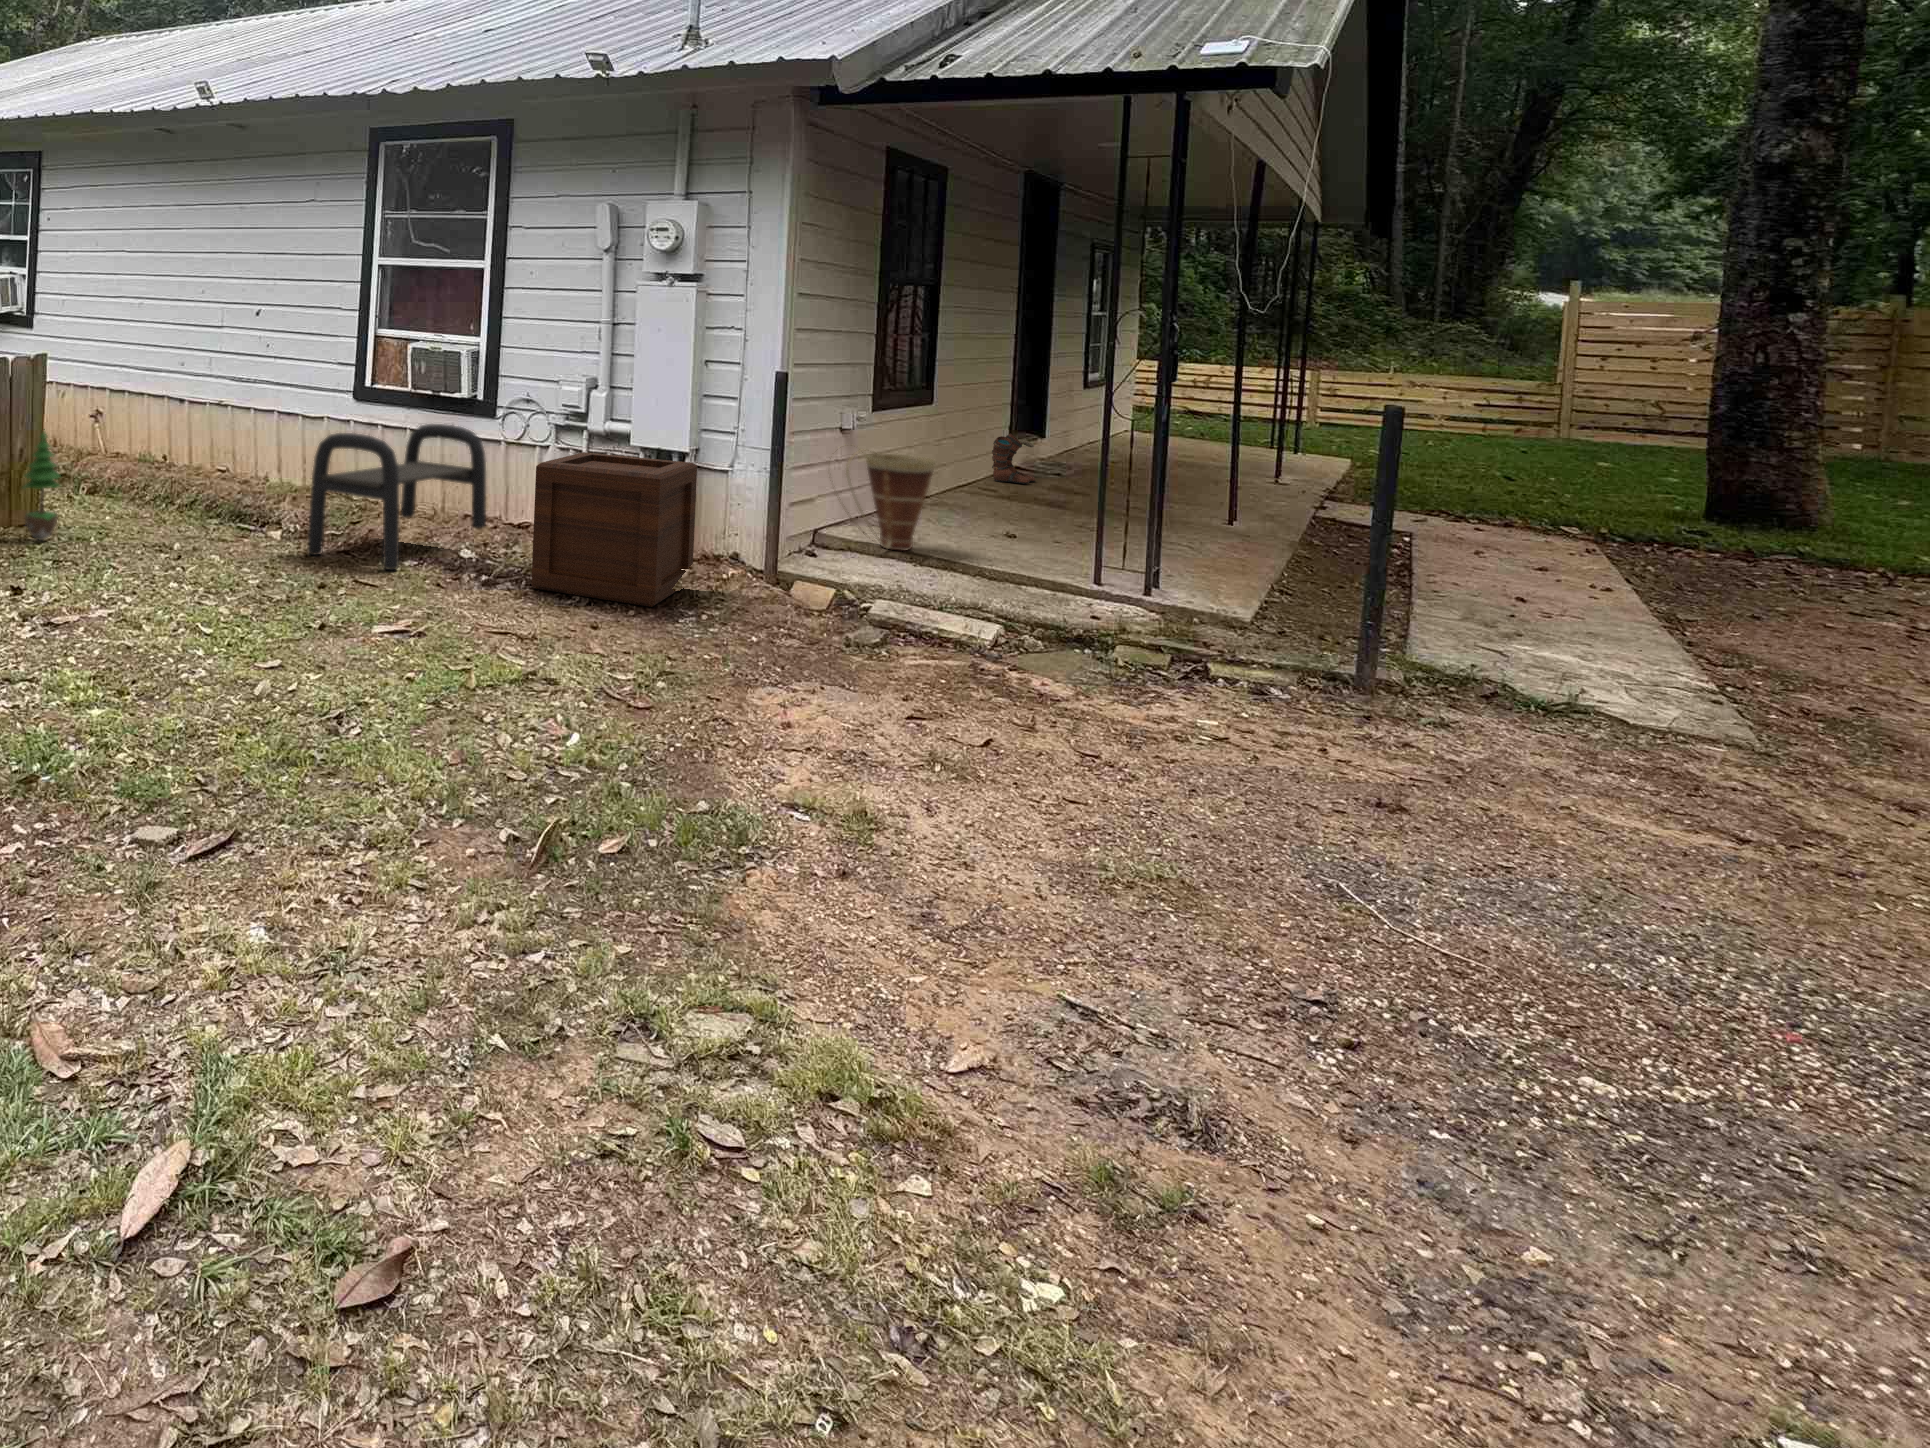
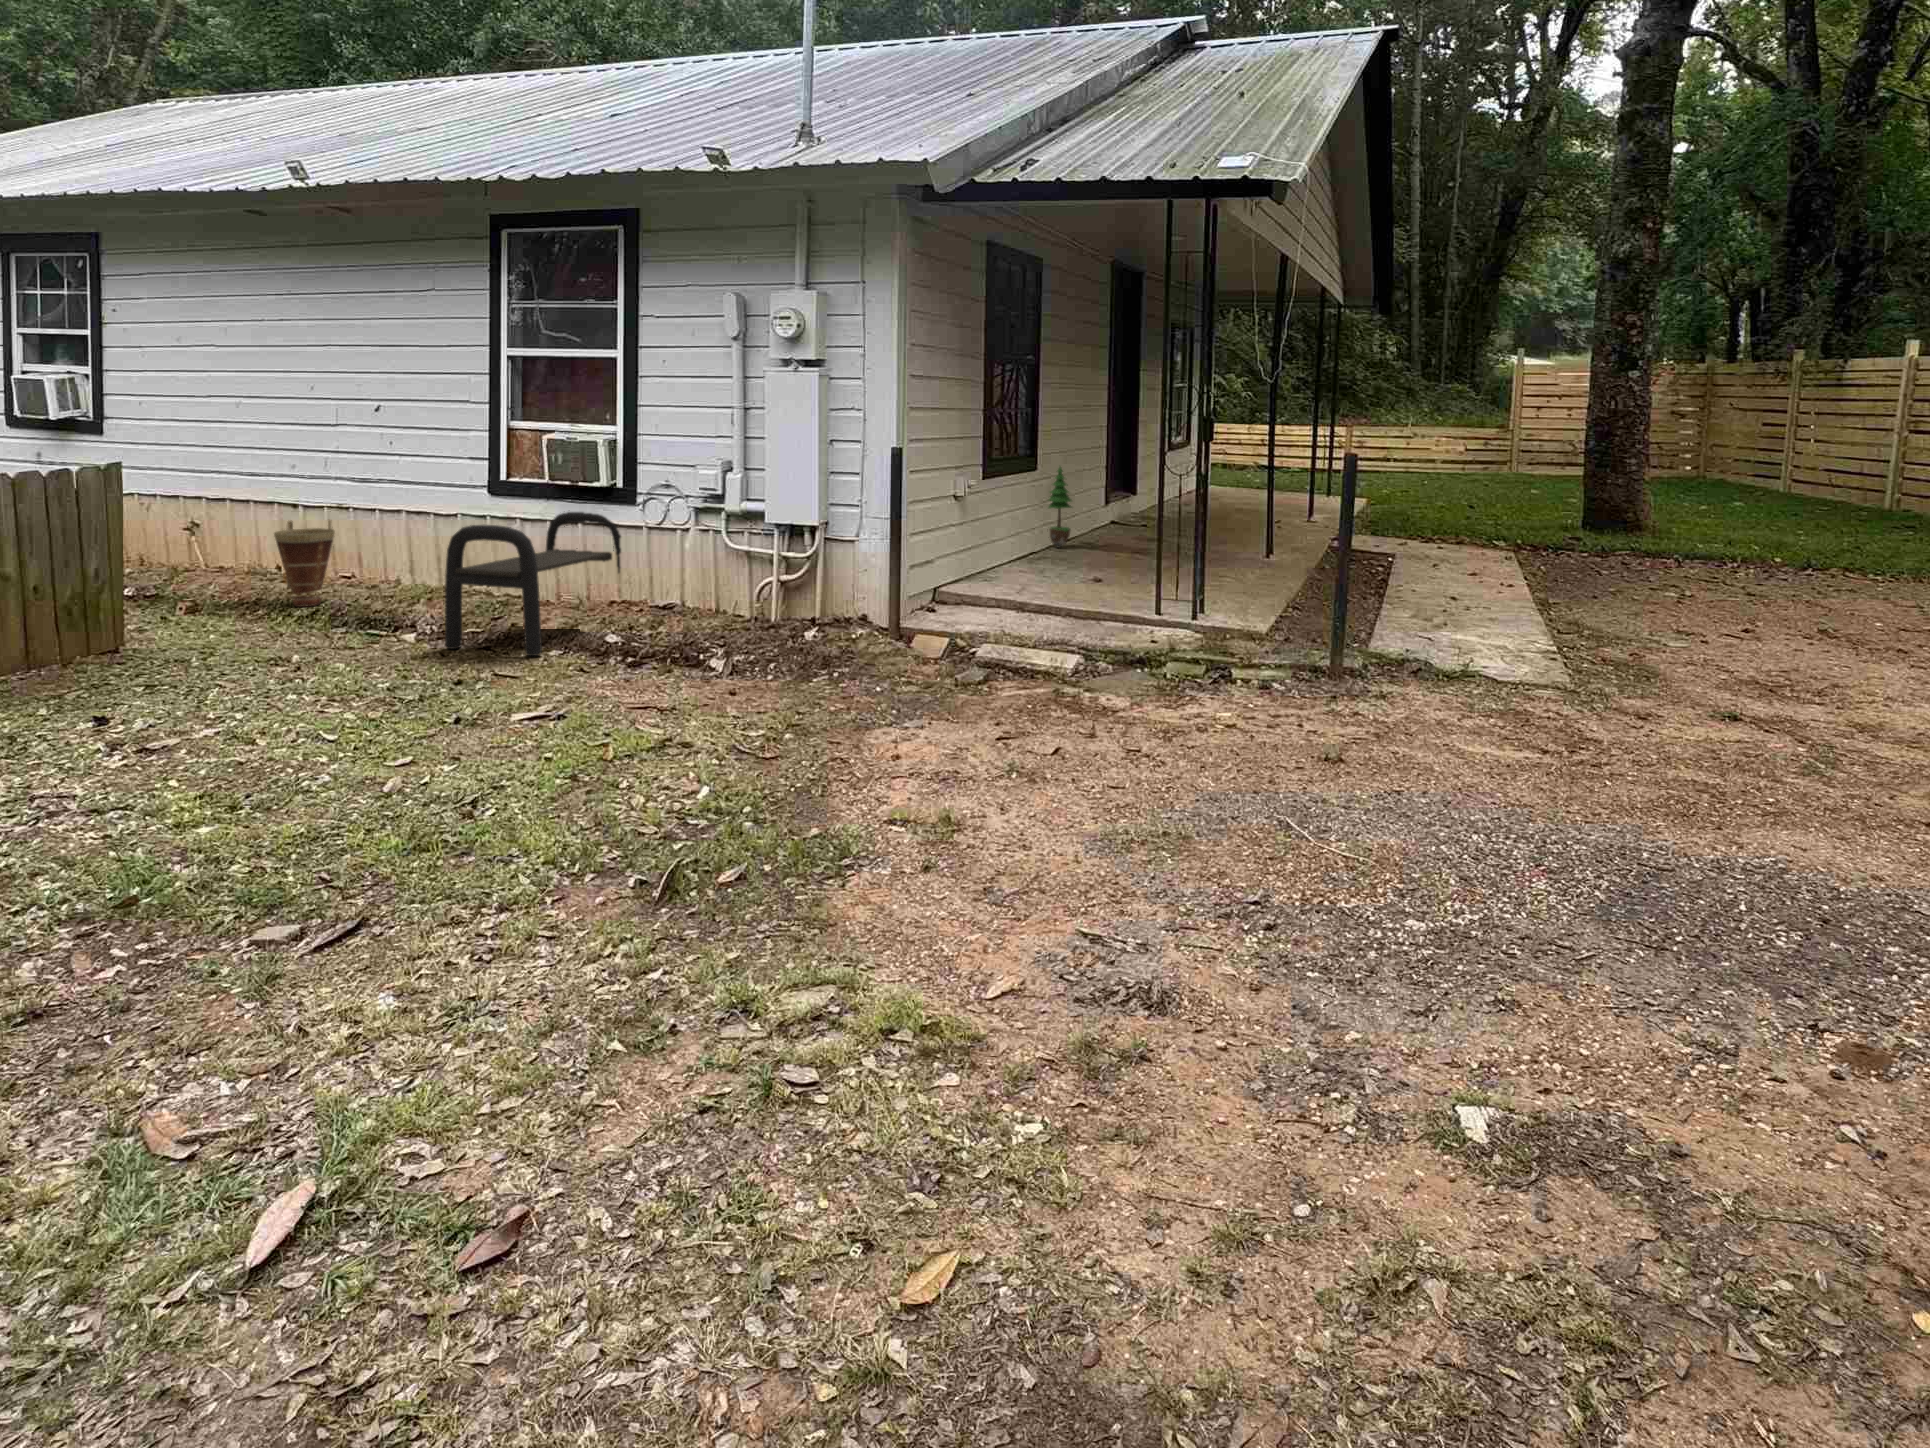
potted tree: present [23,429,60,541] -> present [1049,467,1072,547]
boots: present [992,434,1035,484] -> none [1085,488,1120,531]
basket: present [844,445,936,551] -> present [274,520,335,607]
wooden crate: present [531,452,697,607] -> none [673,529,825,666]

